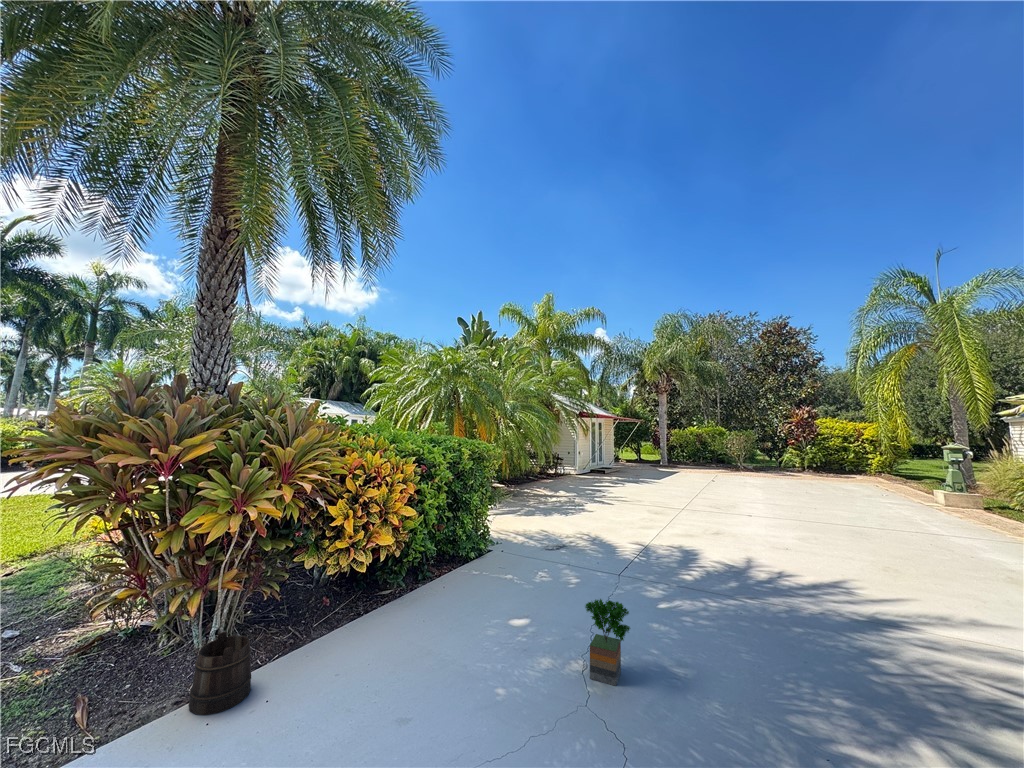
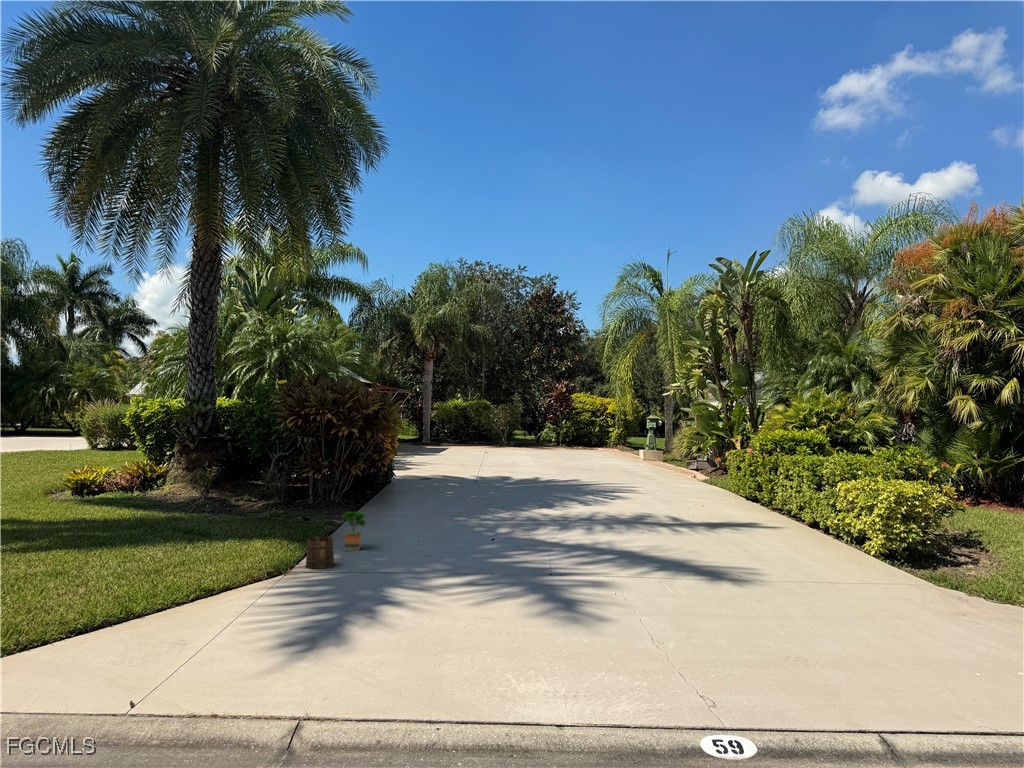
potted tree: present [585,599,630,686] -> present [342,511,367,551]

